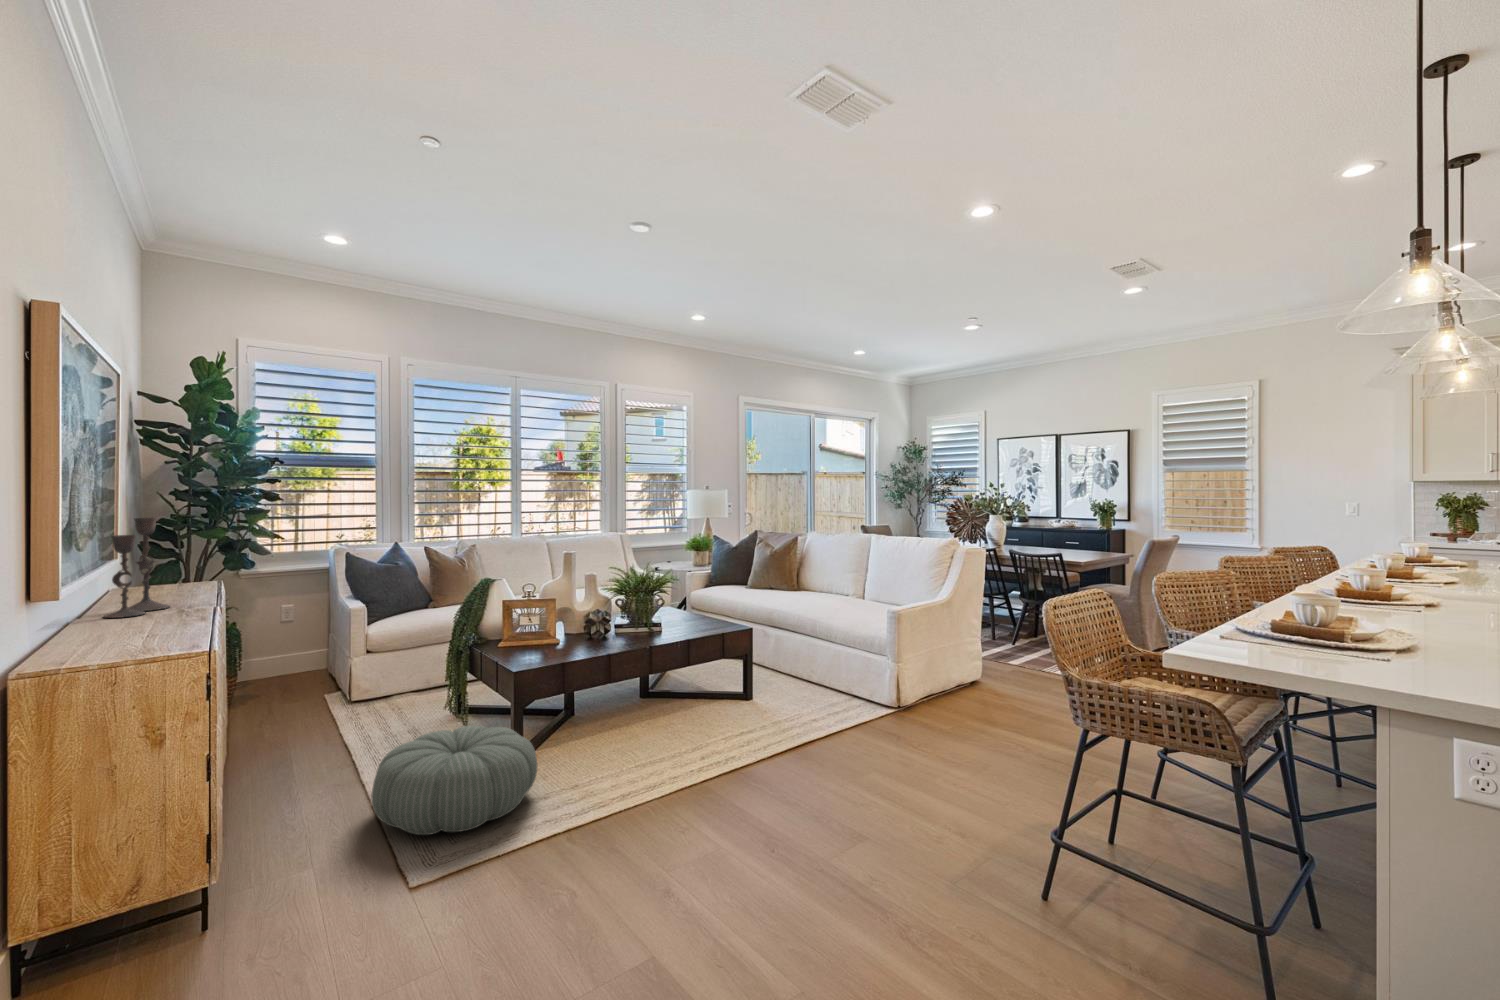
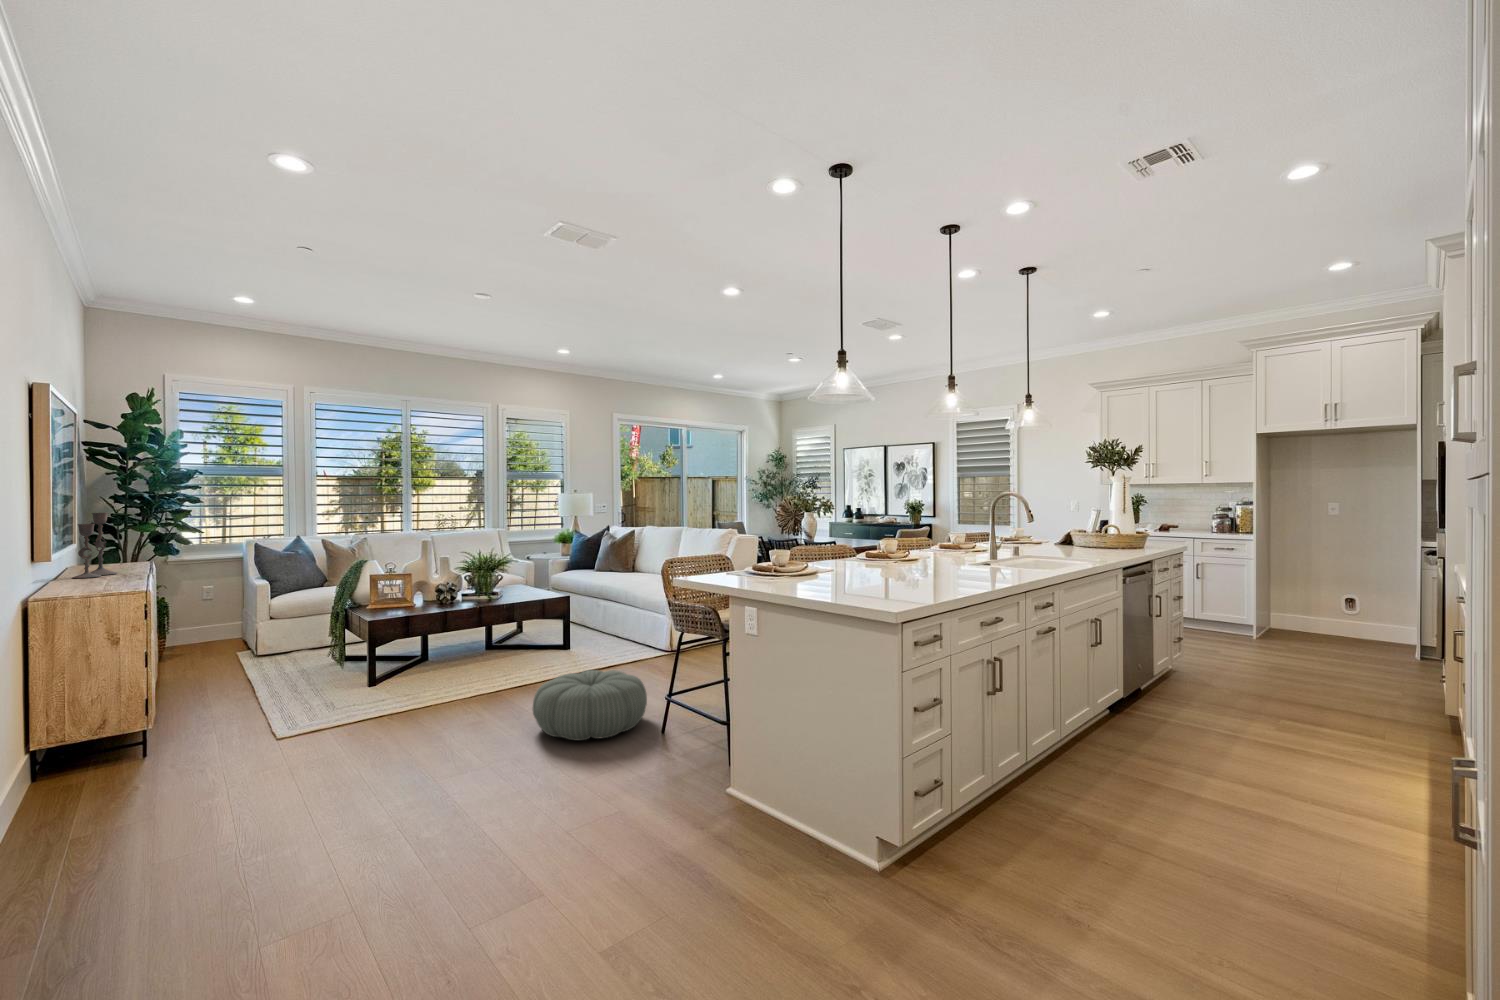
pouf: present [371,726,537,835] -> present [533,670,647,741]

